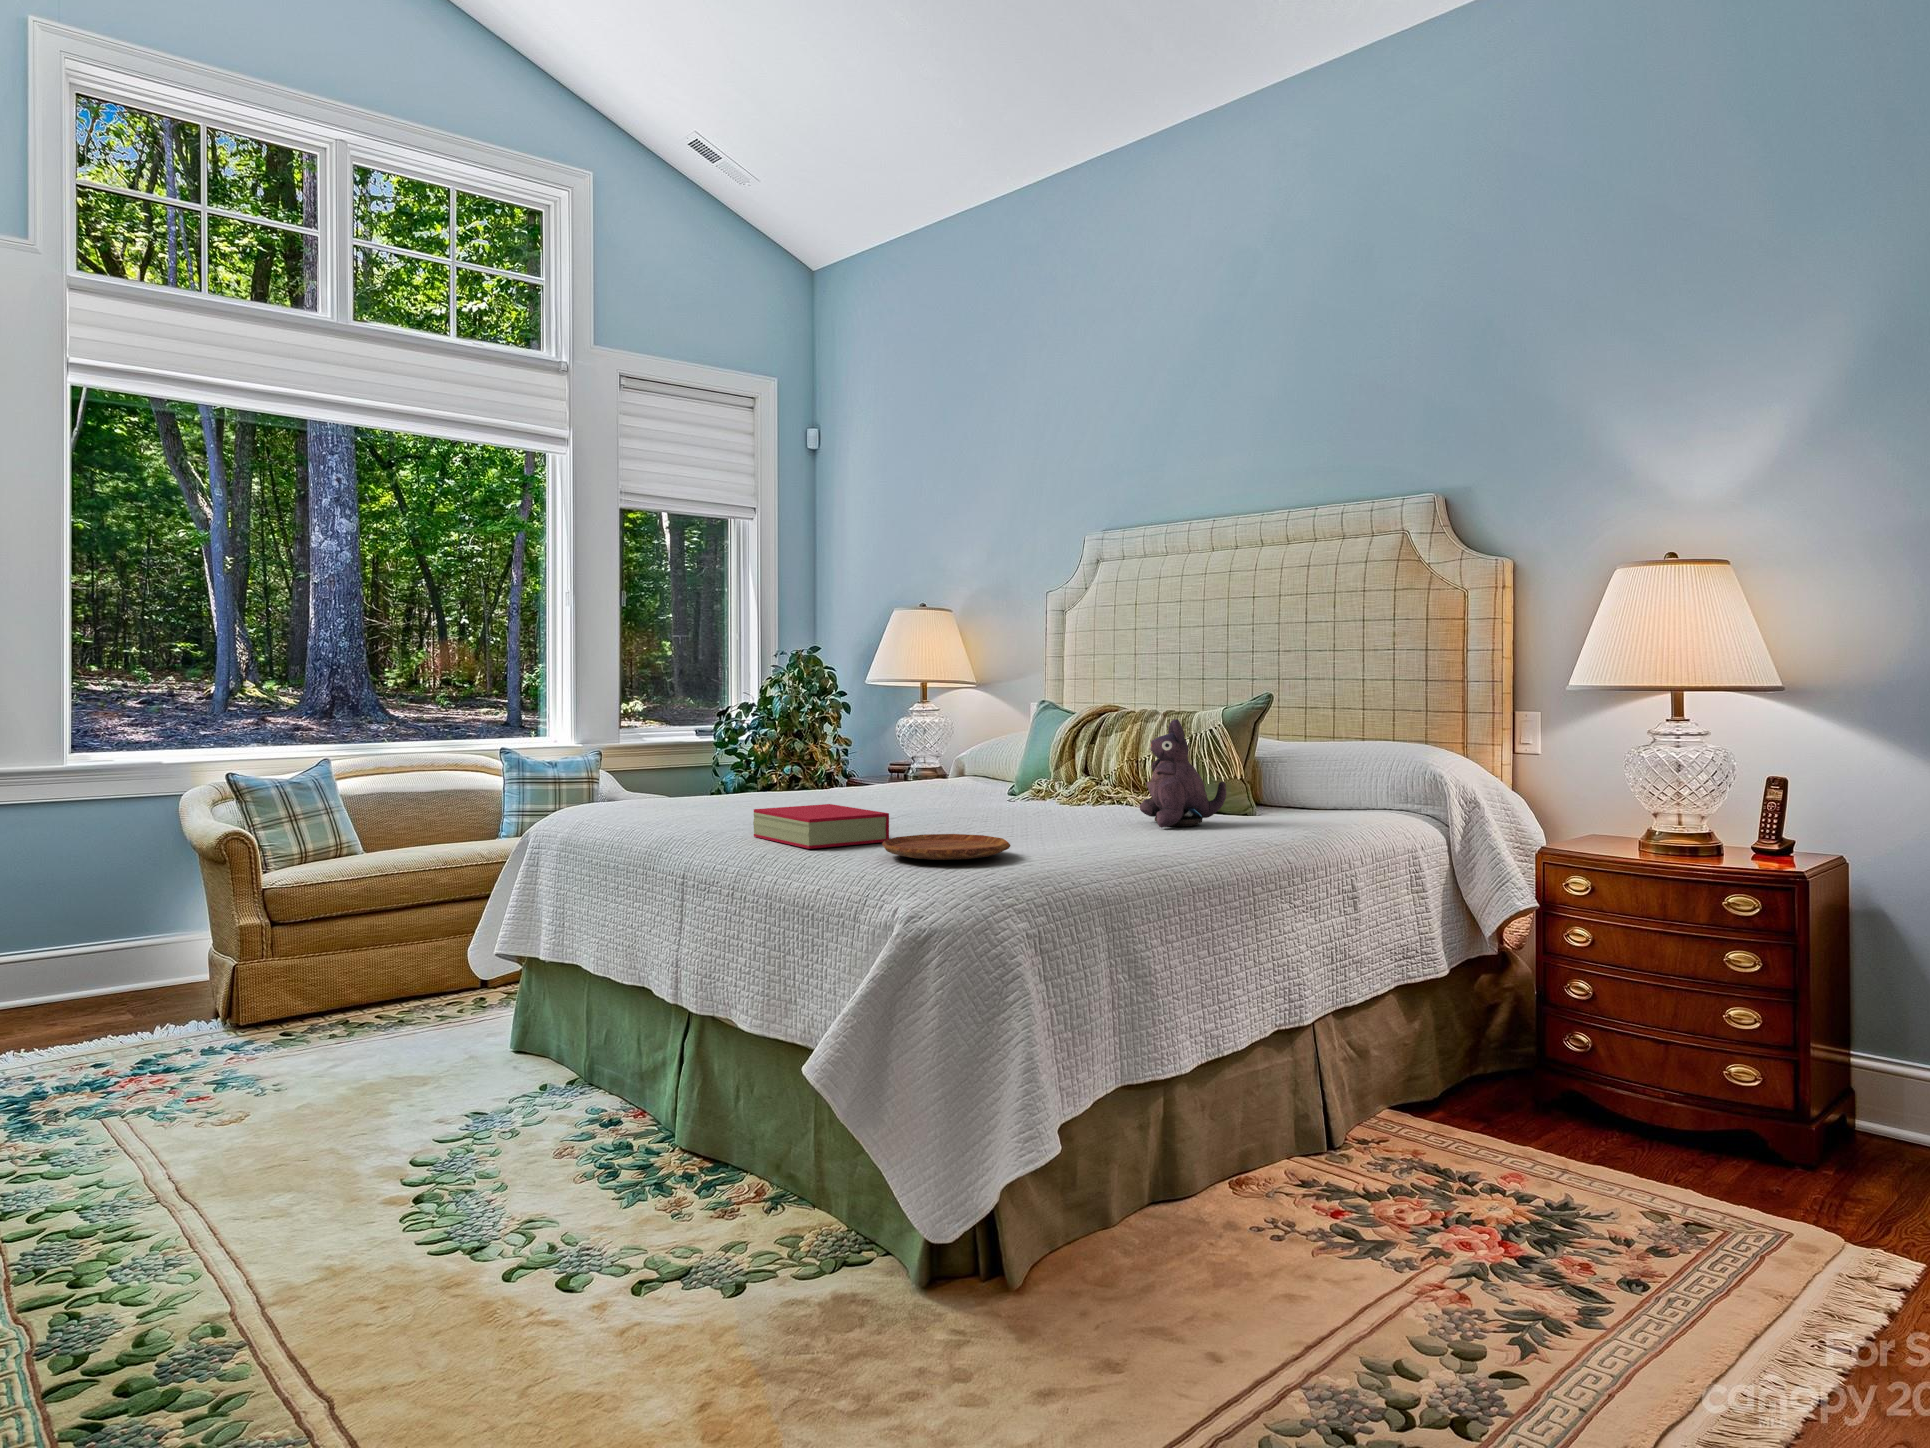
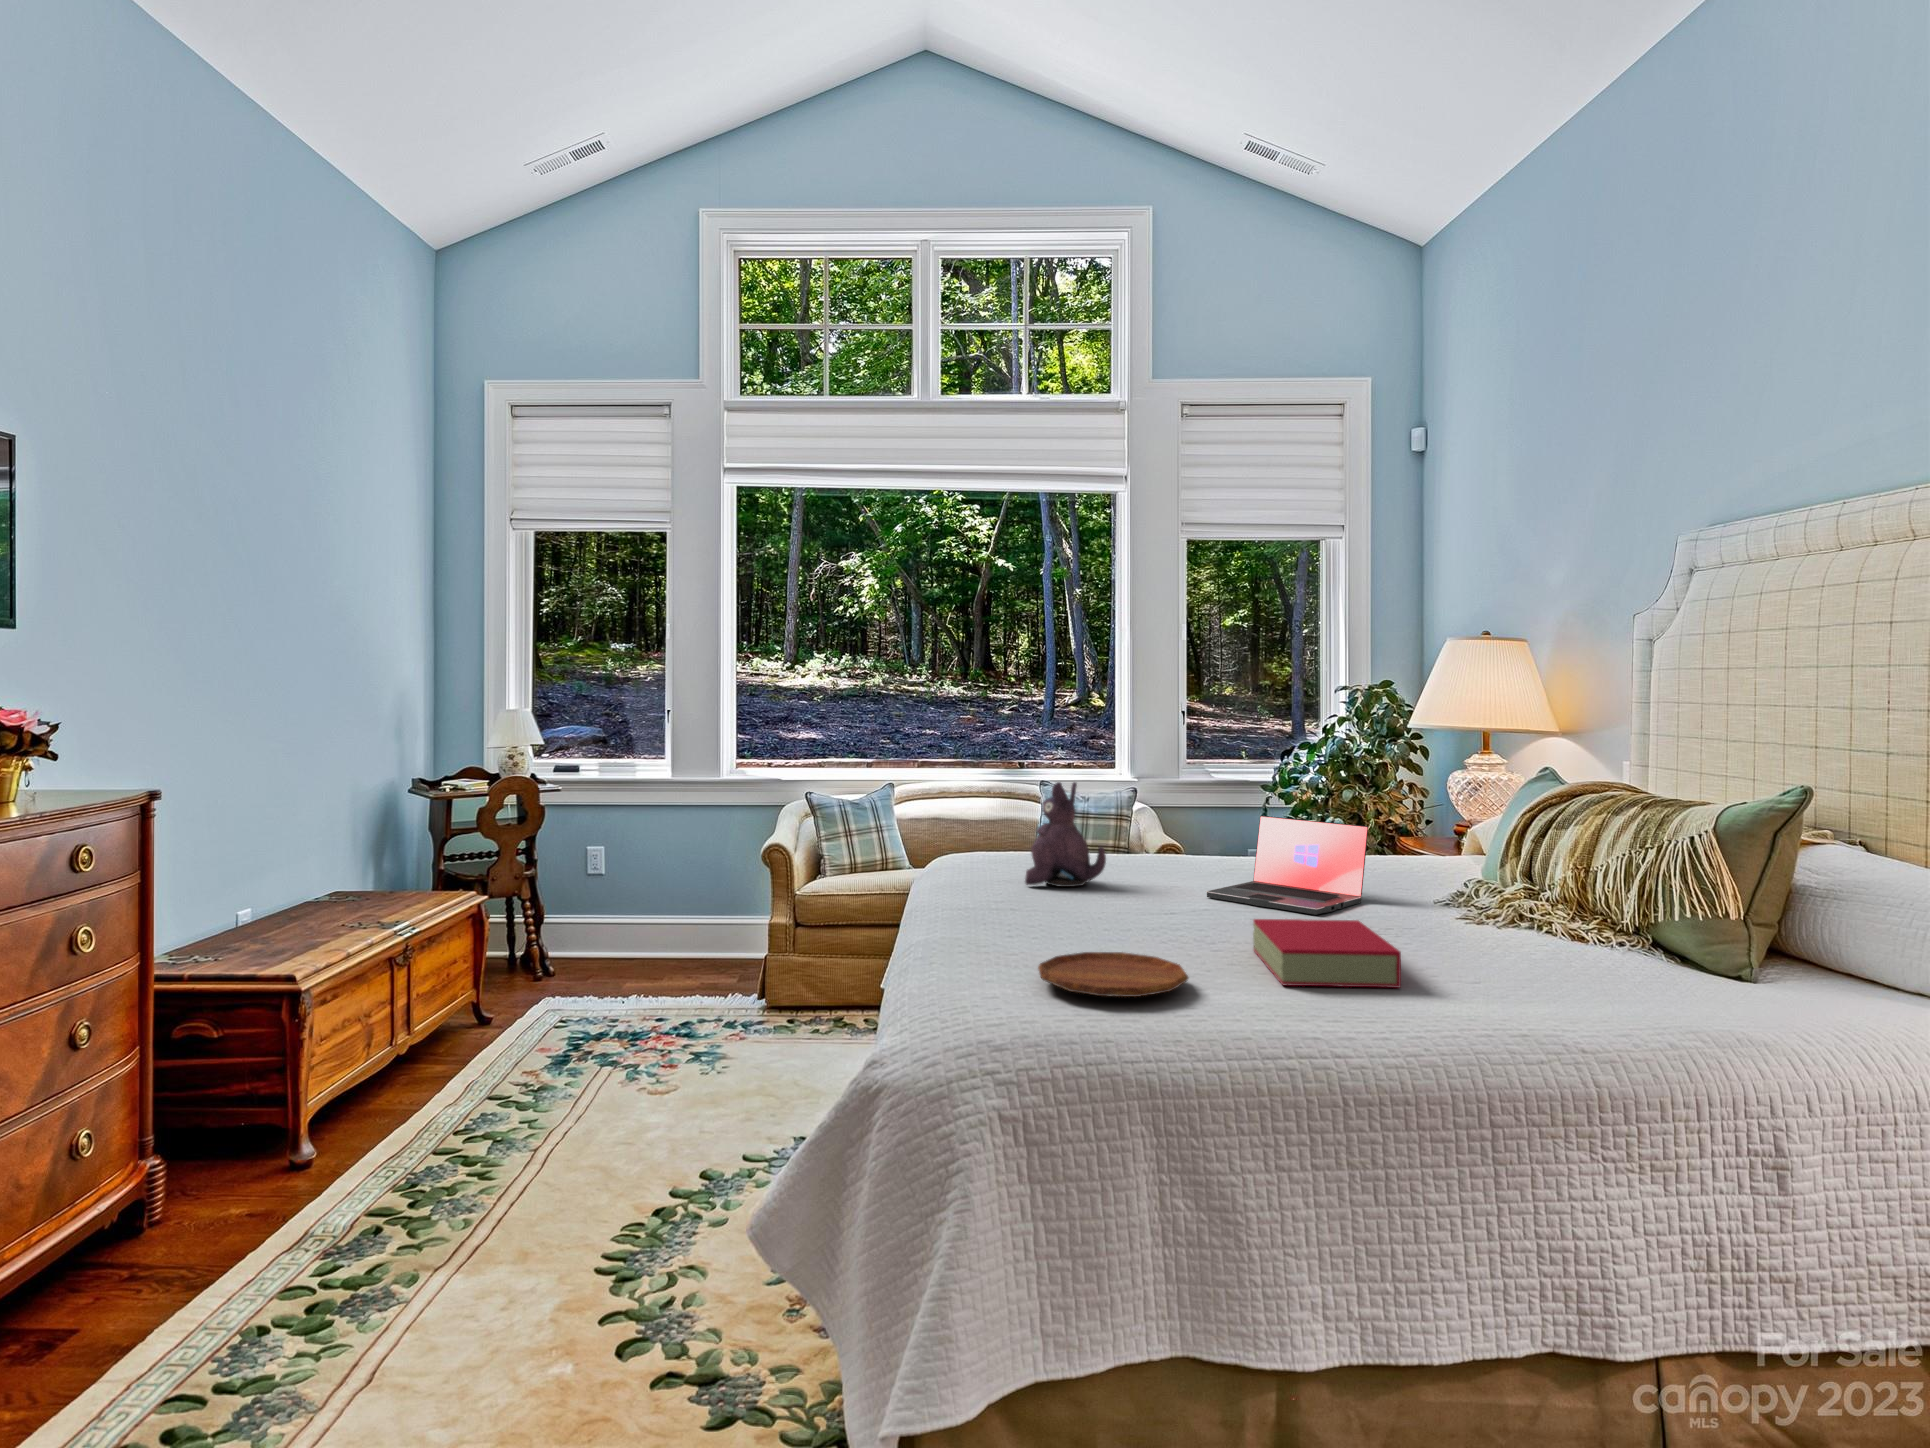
plush toy: present [1140,719,1226,828] -> present [1025,782,1106,887]
laptop: none [861,741,976,812] -> present [1206,816,1368,915]
book: present [753,804,889,849] -> present [1253,919,1401,988]

